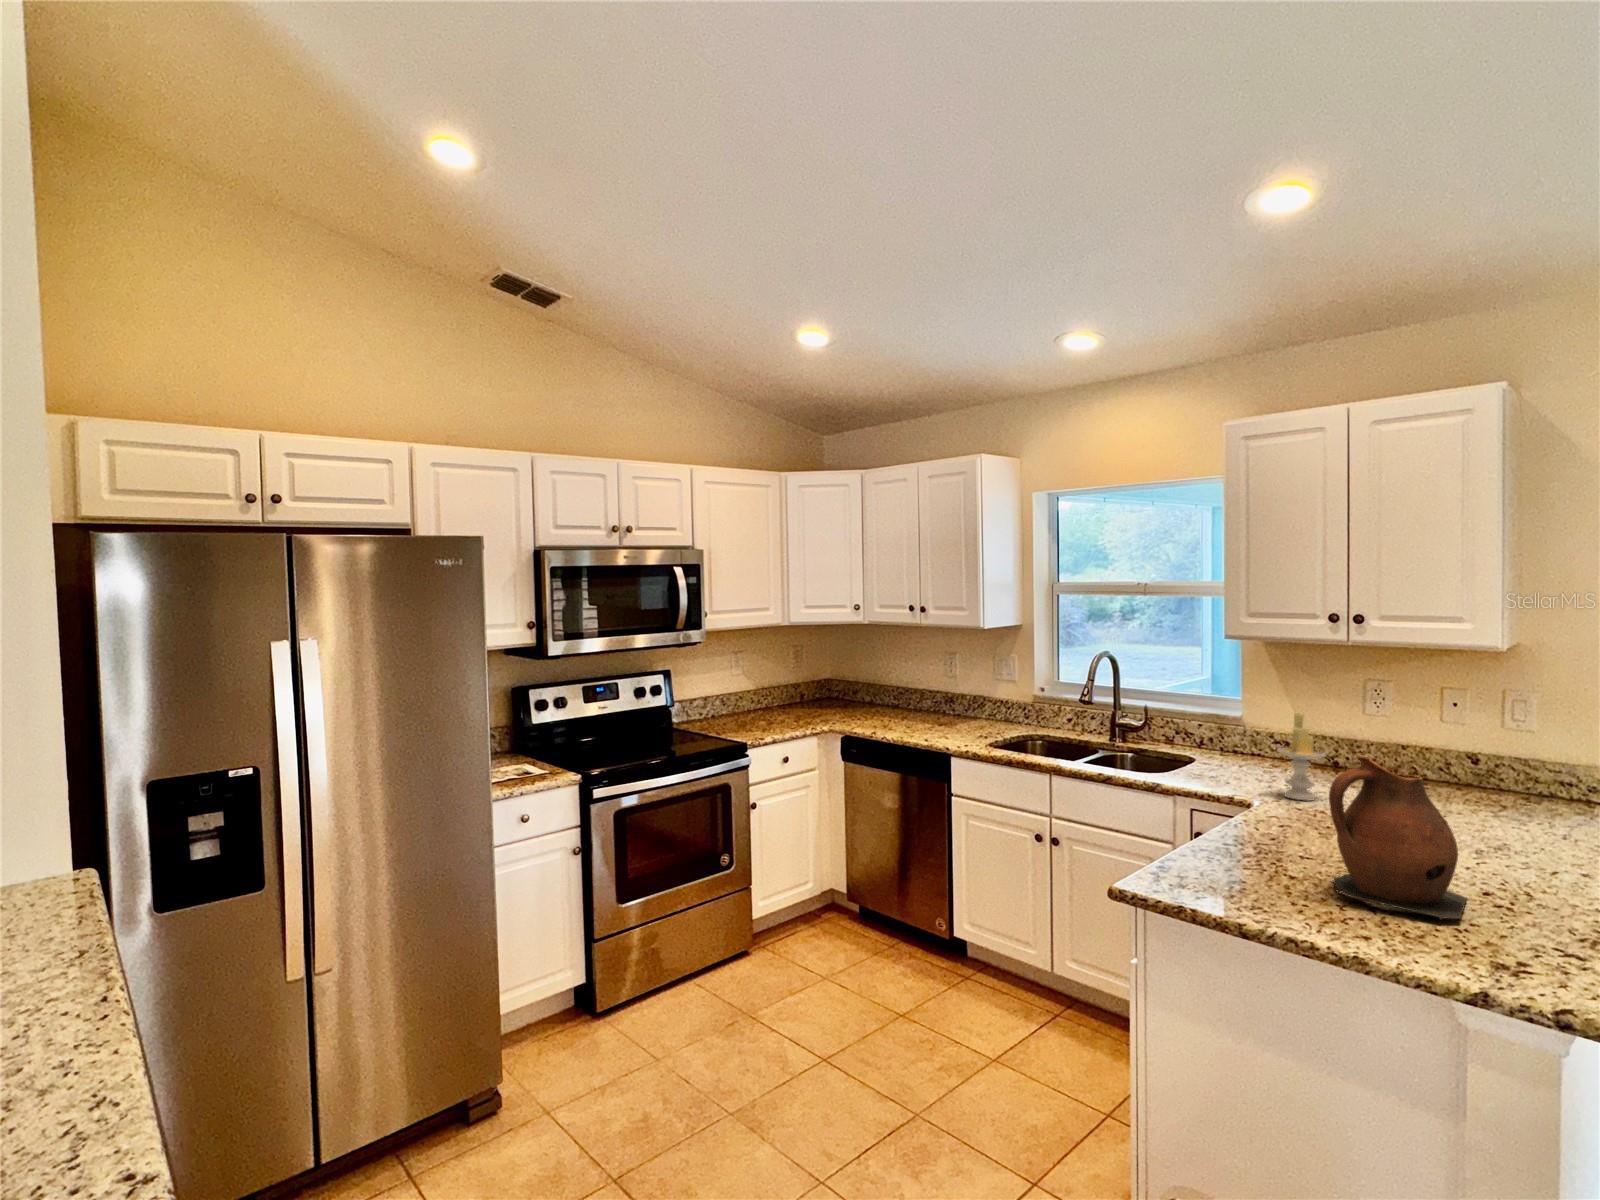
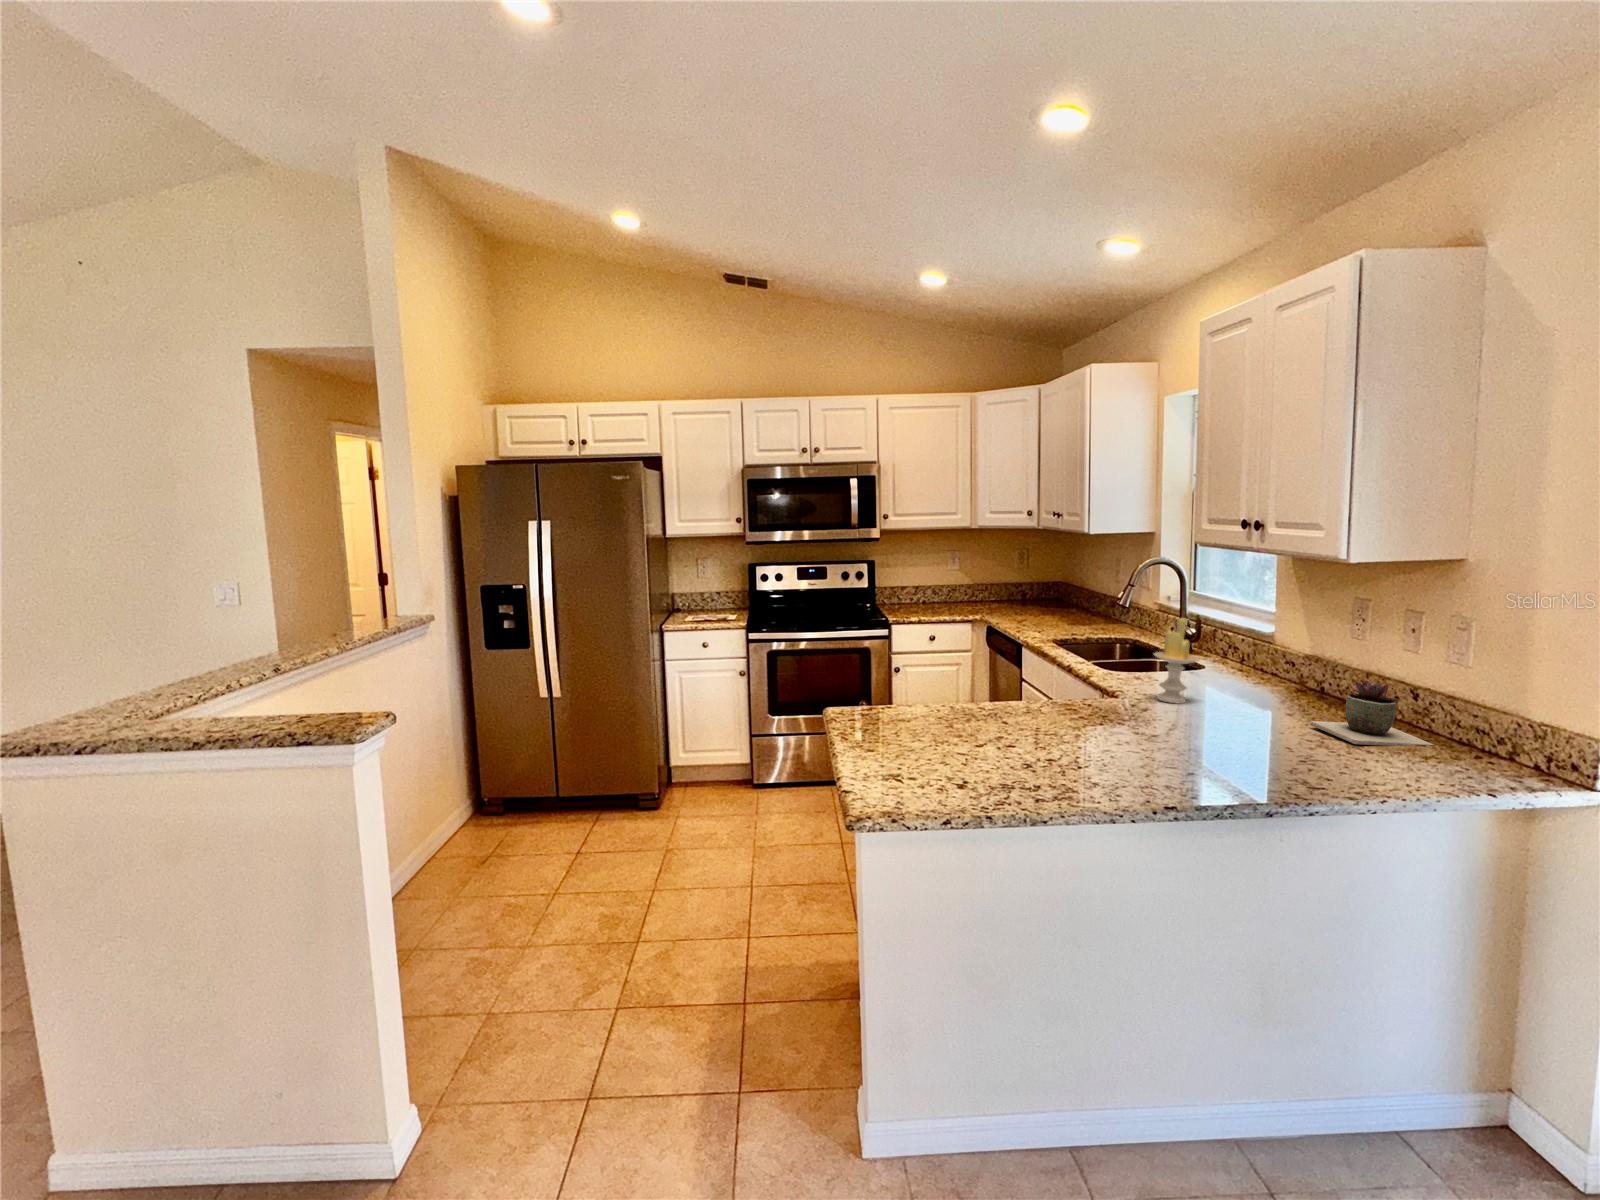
succulent plant: none [1460,754,1550,815] -> present [1310,680,1434,746]
ceramic pitcher: present [1329,755,1467,920] -> none [909,624,1012,752]

